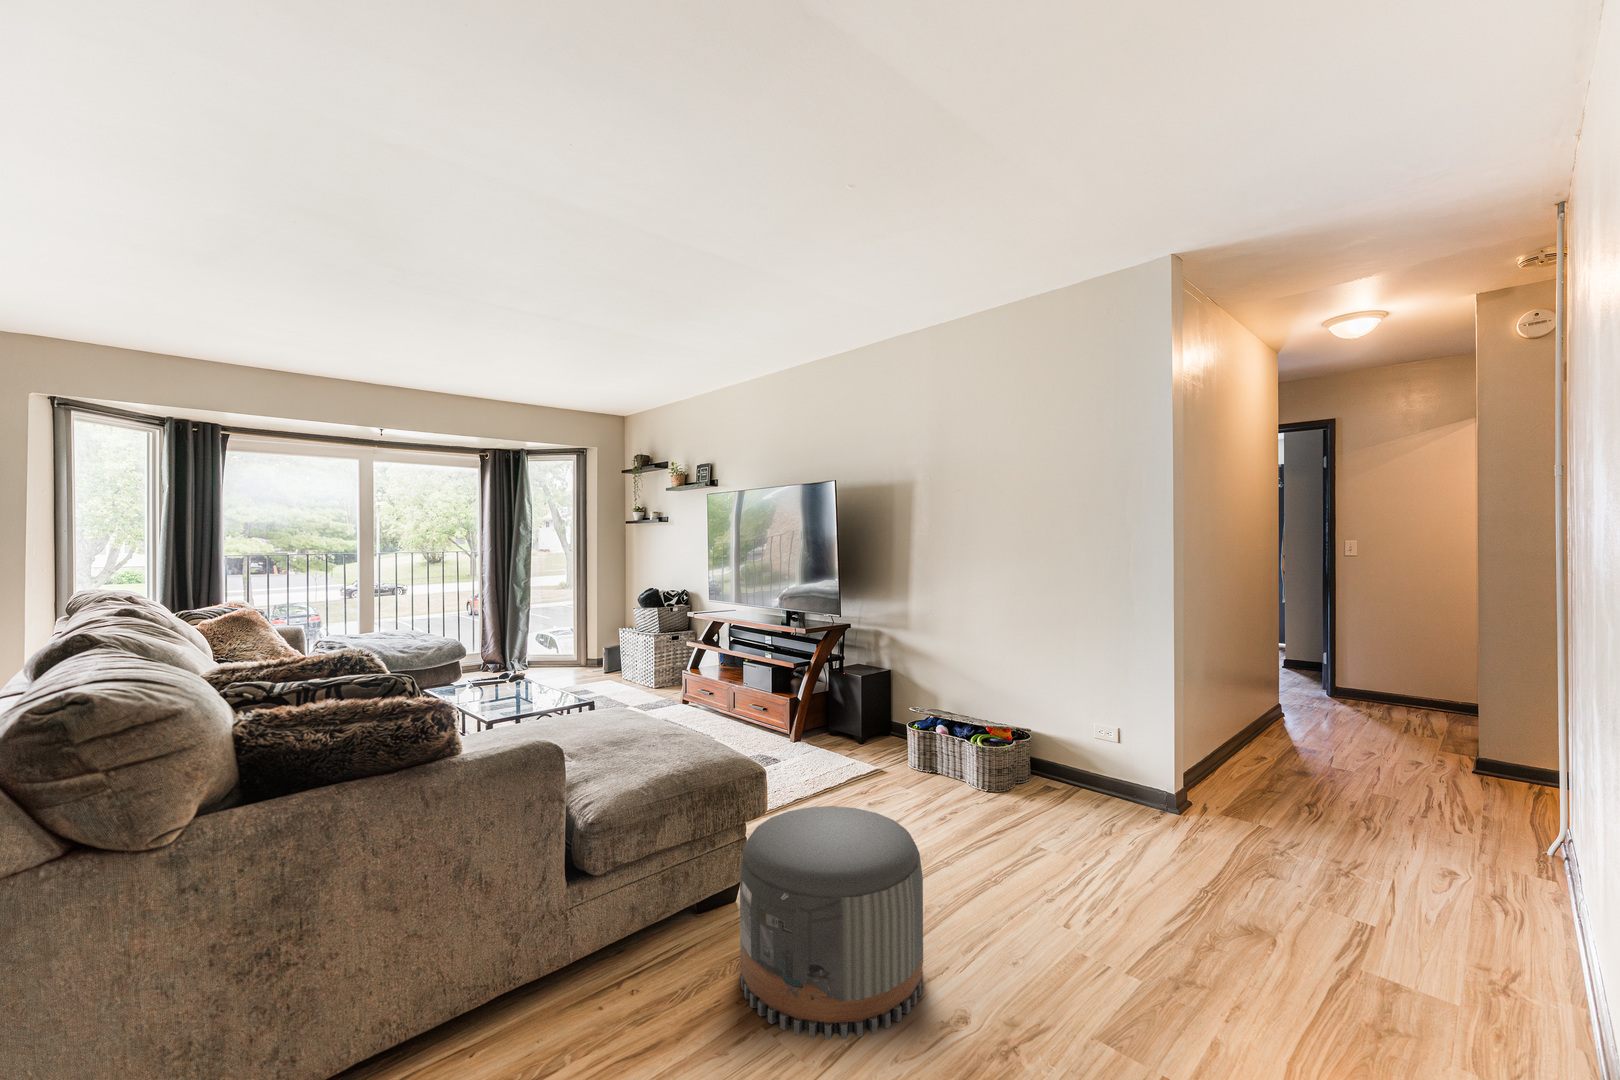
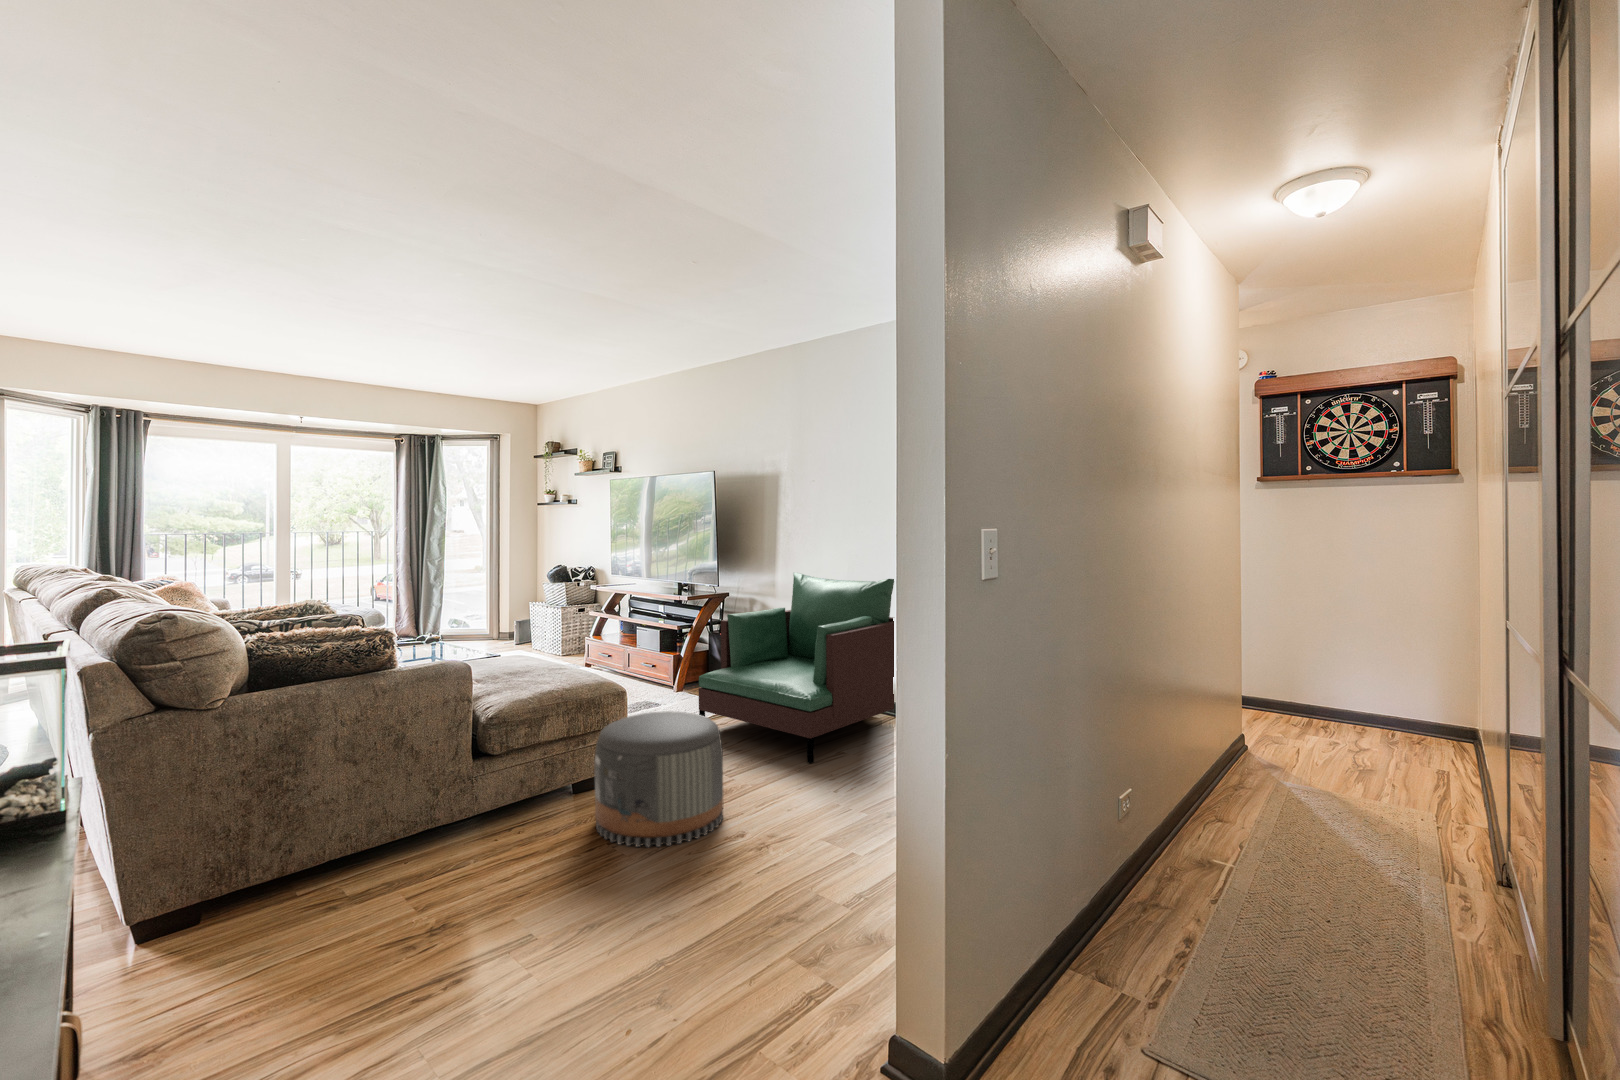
armchair: none [837,603,1103,864] -> present [699,573,894,763]

